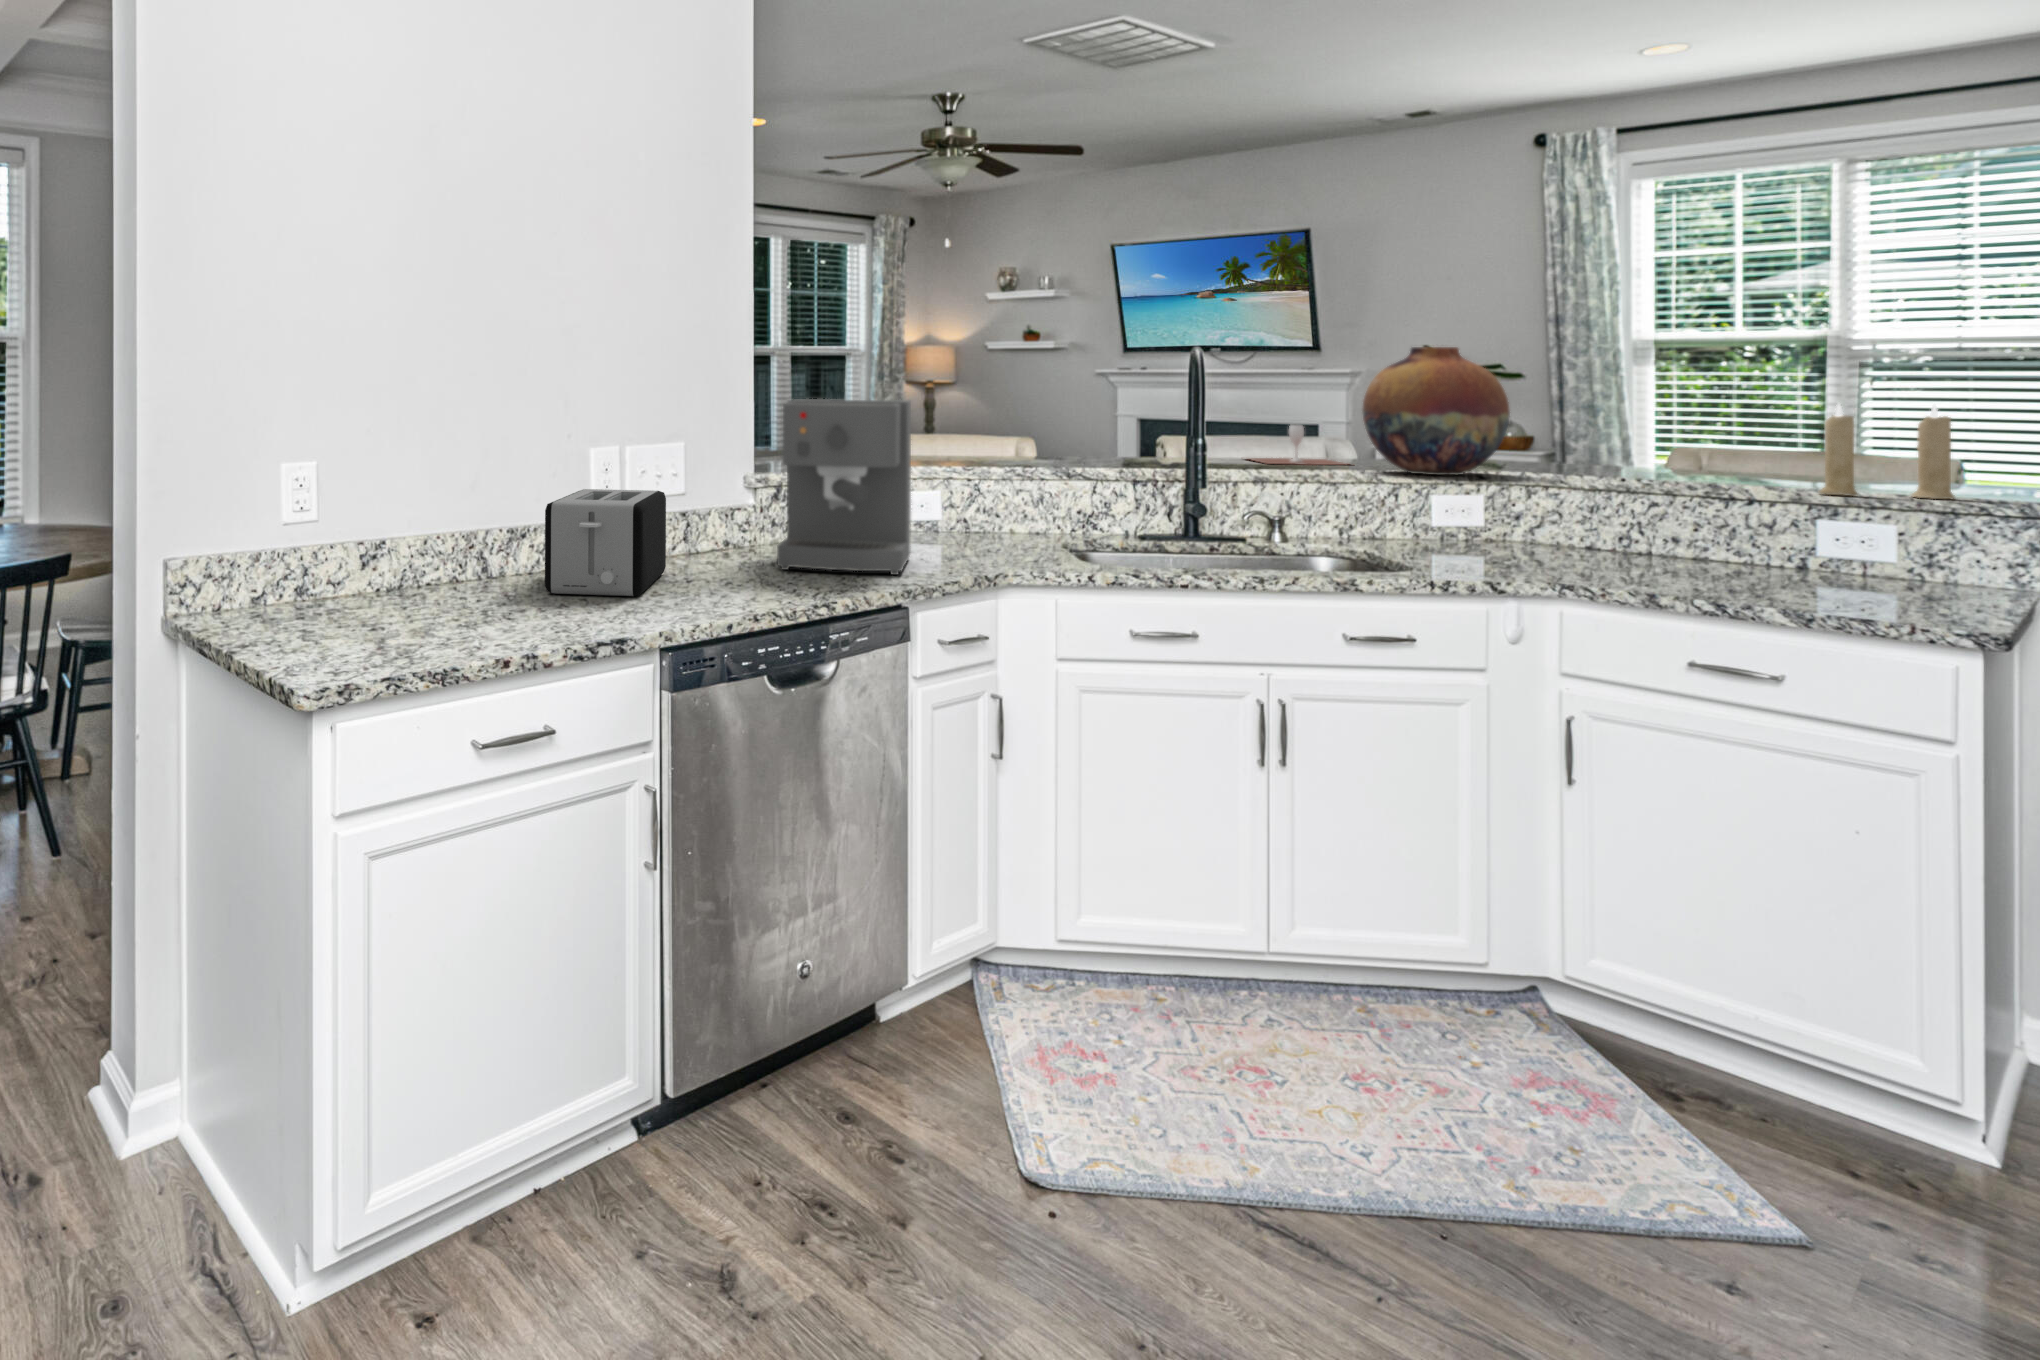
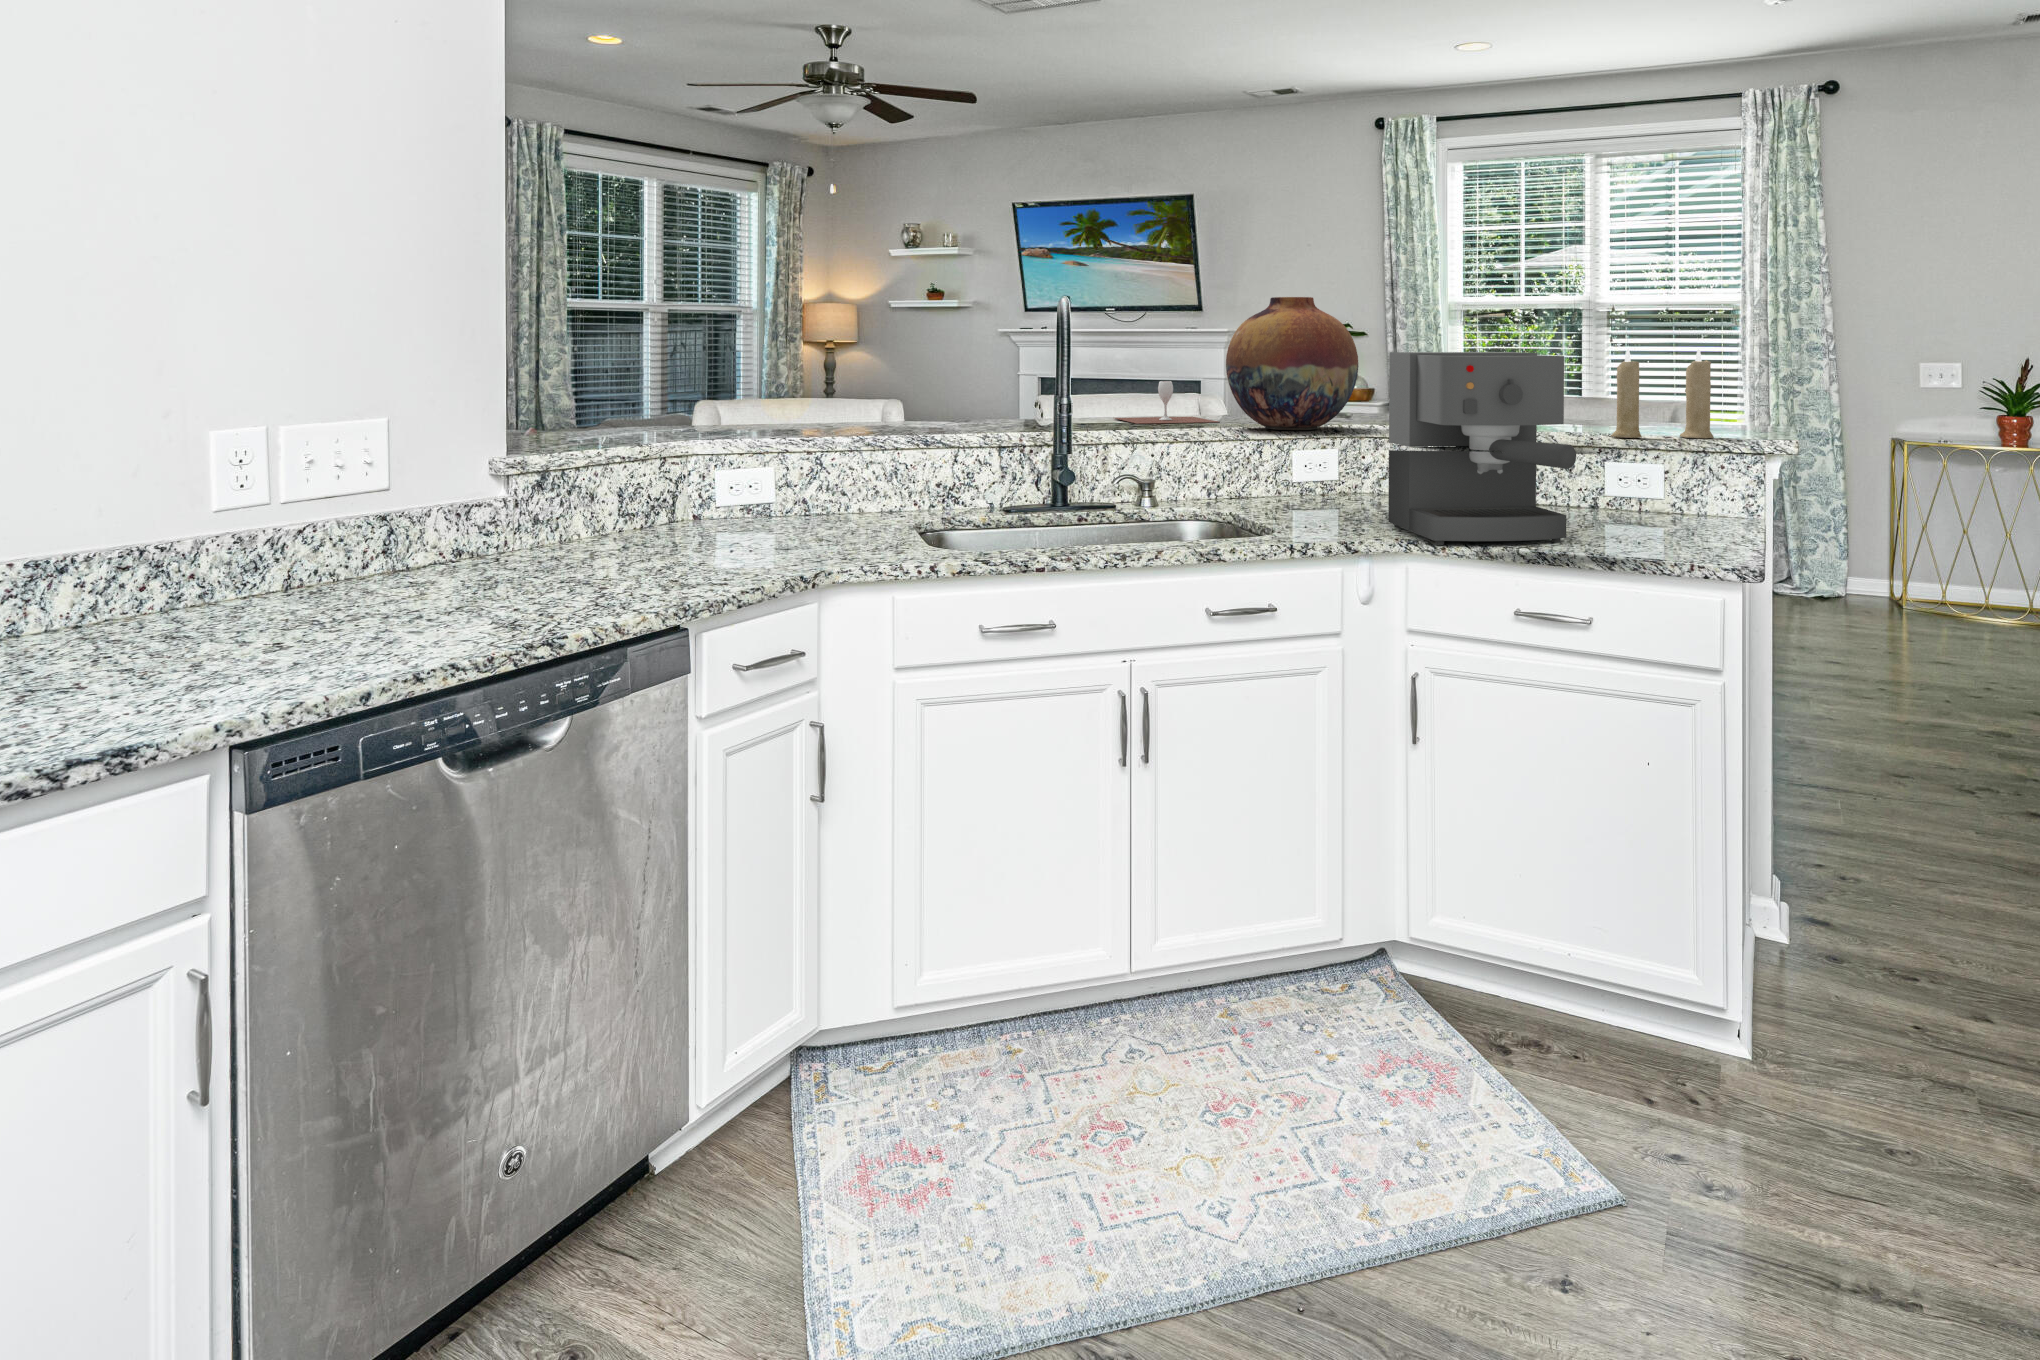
coffee maker: present [777,399,911,575] -> present [1388,352,1576,545]
toaster: present [545,489,666,596] -> none [105,488,348,654]

